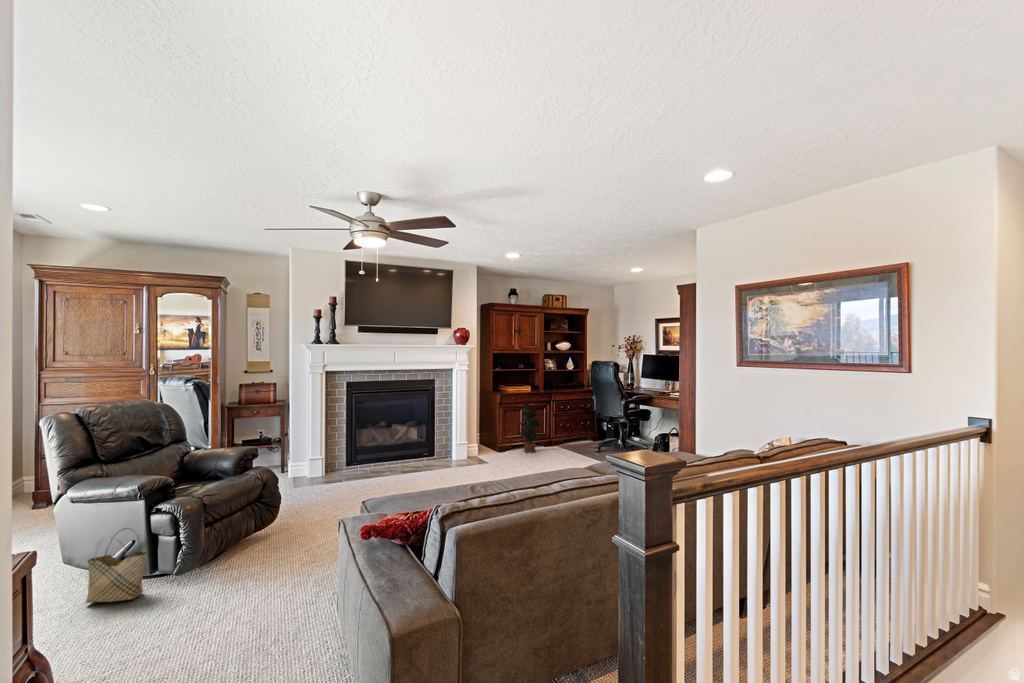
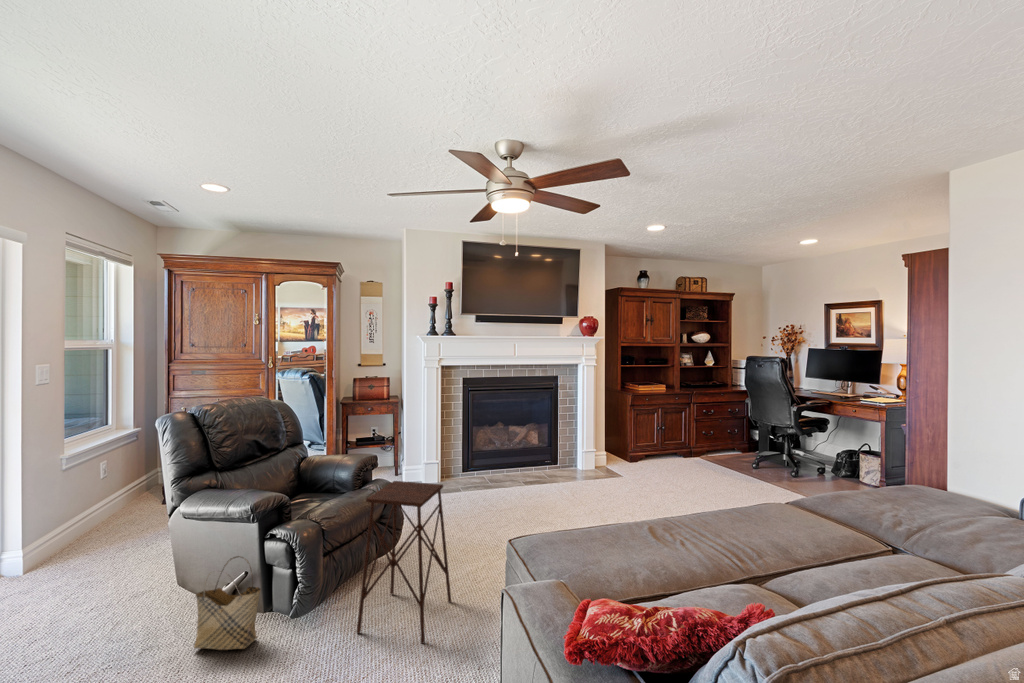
potted plant: present [518,406,544,453] -> none [653,408,685,464]
side table: none [232,464,316,583] -> present [357,481,451,644]

